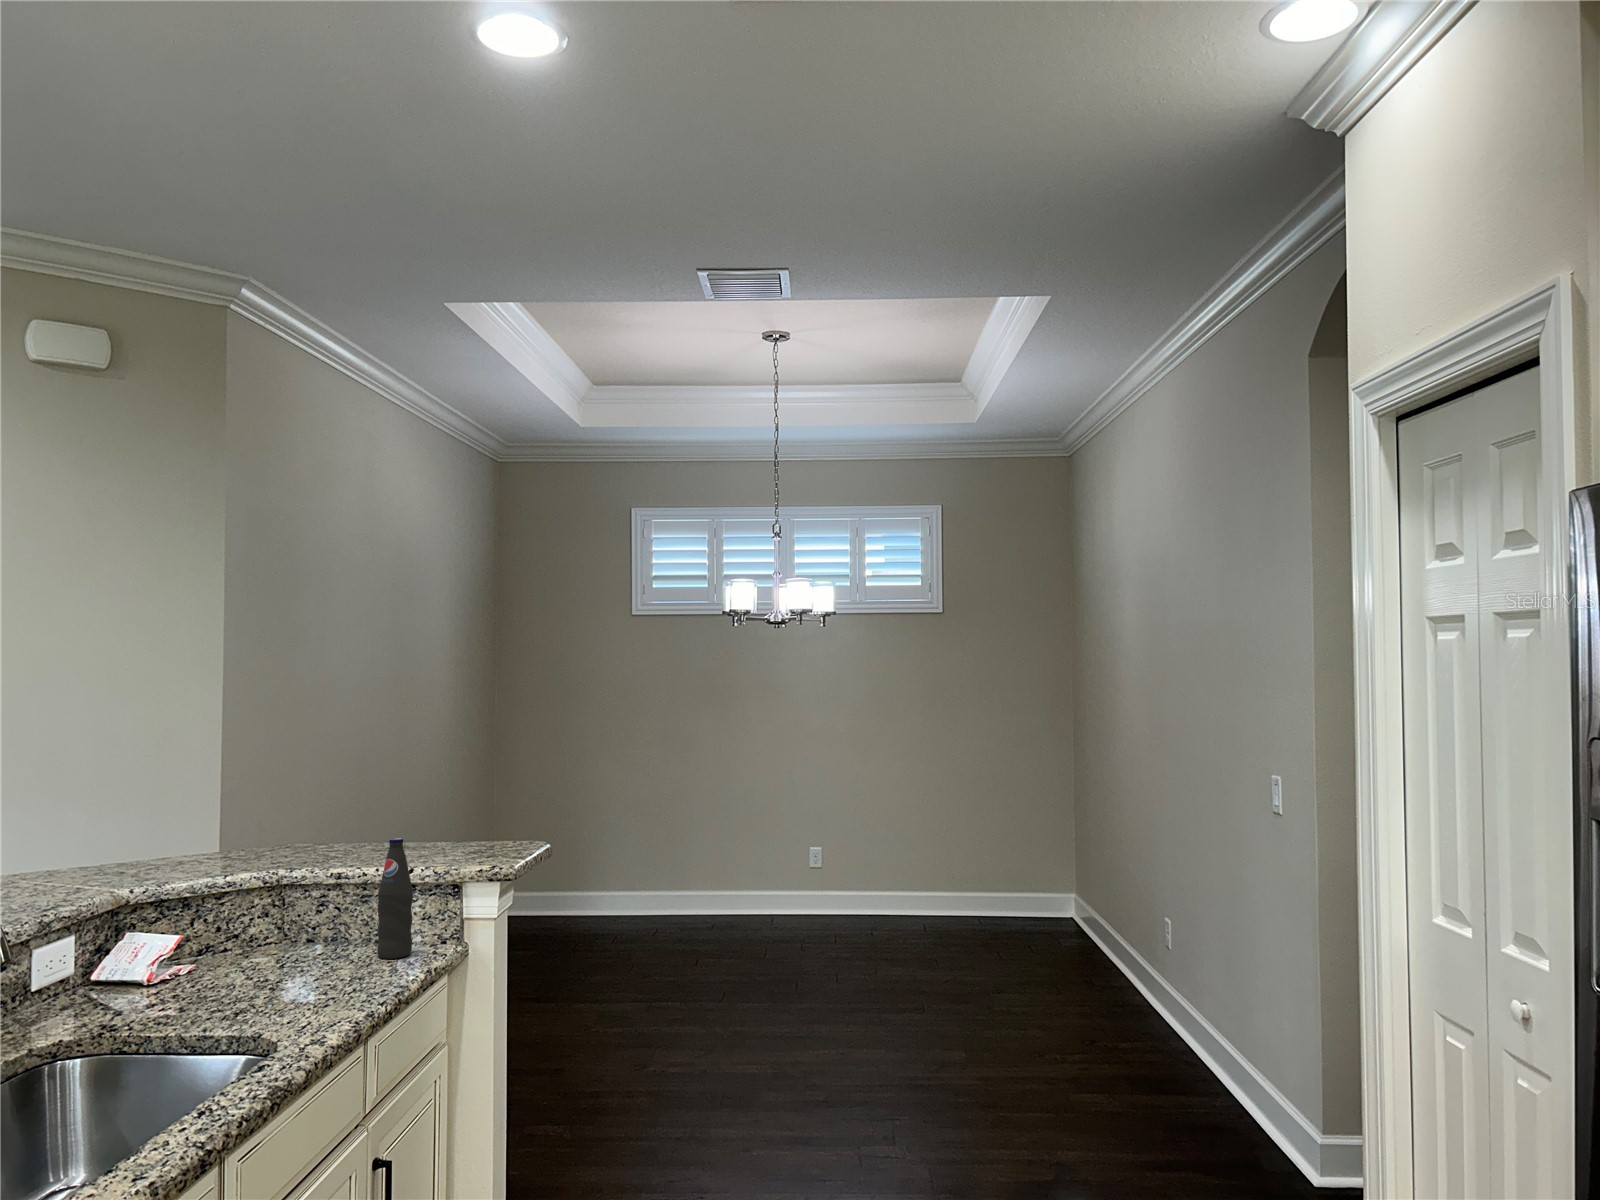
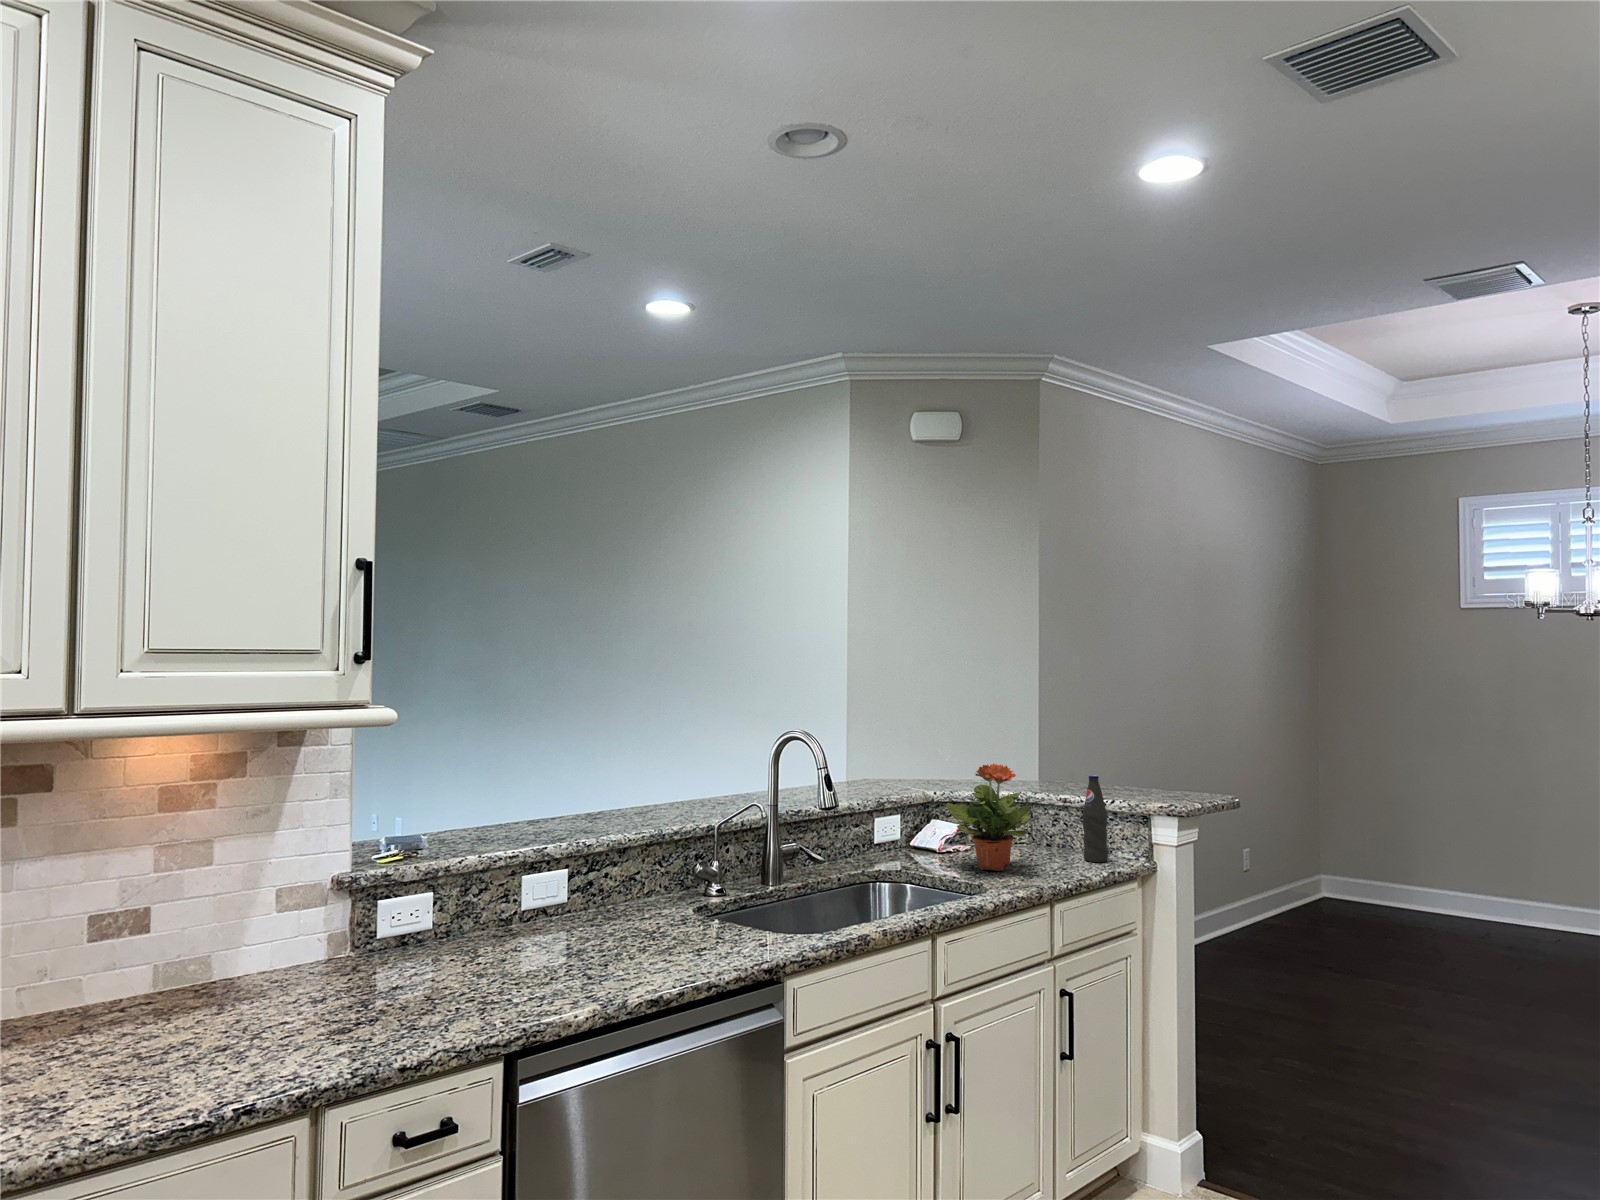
potted plant: none [179,837,331,1006] -> present [946,764,1031,871]

